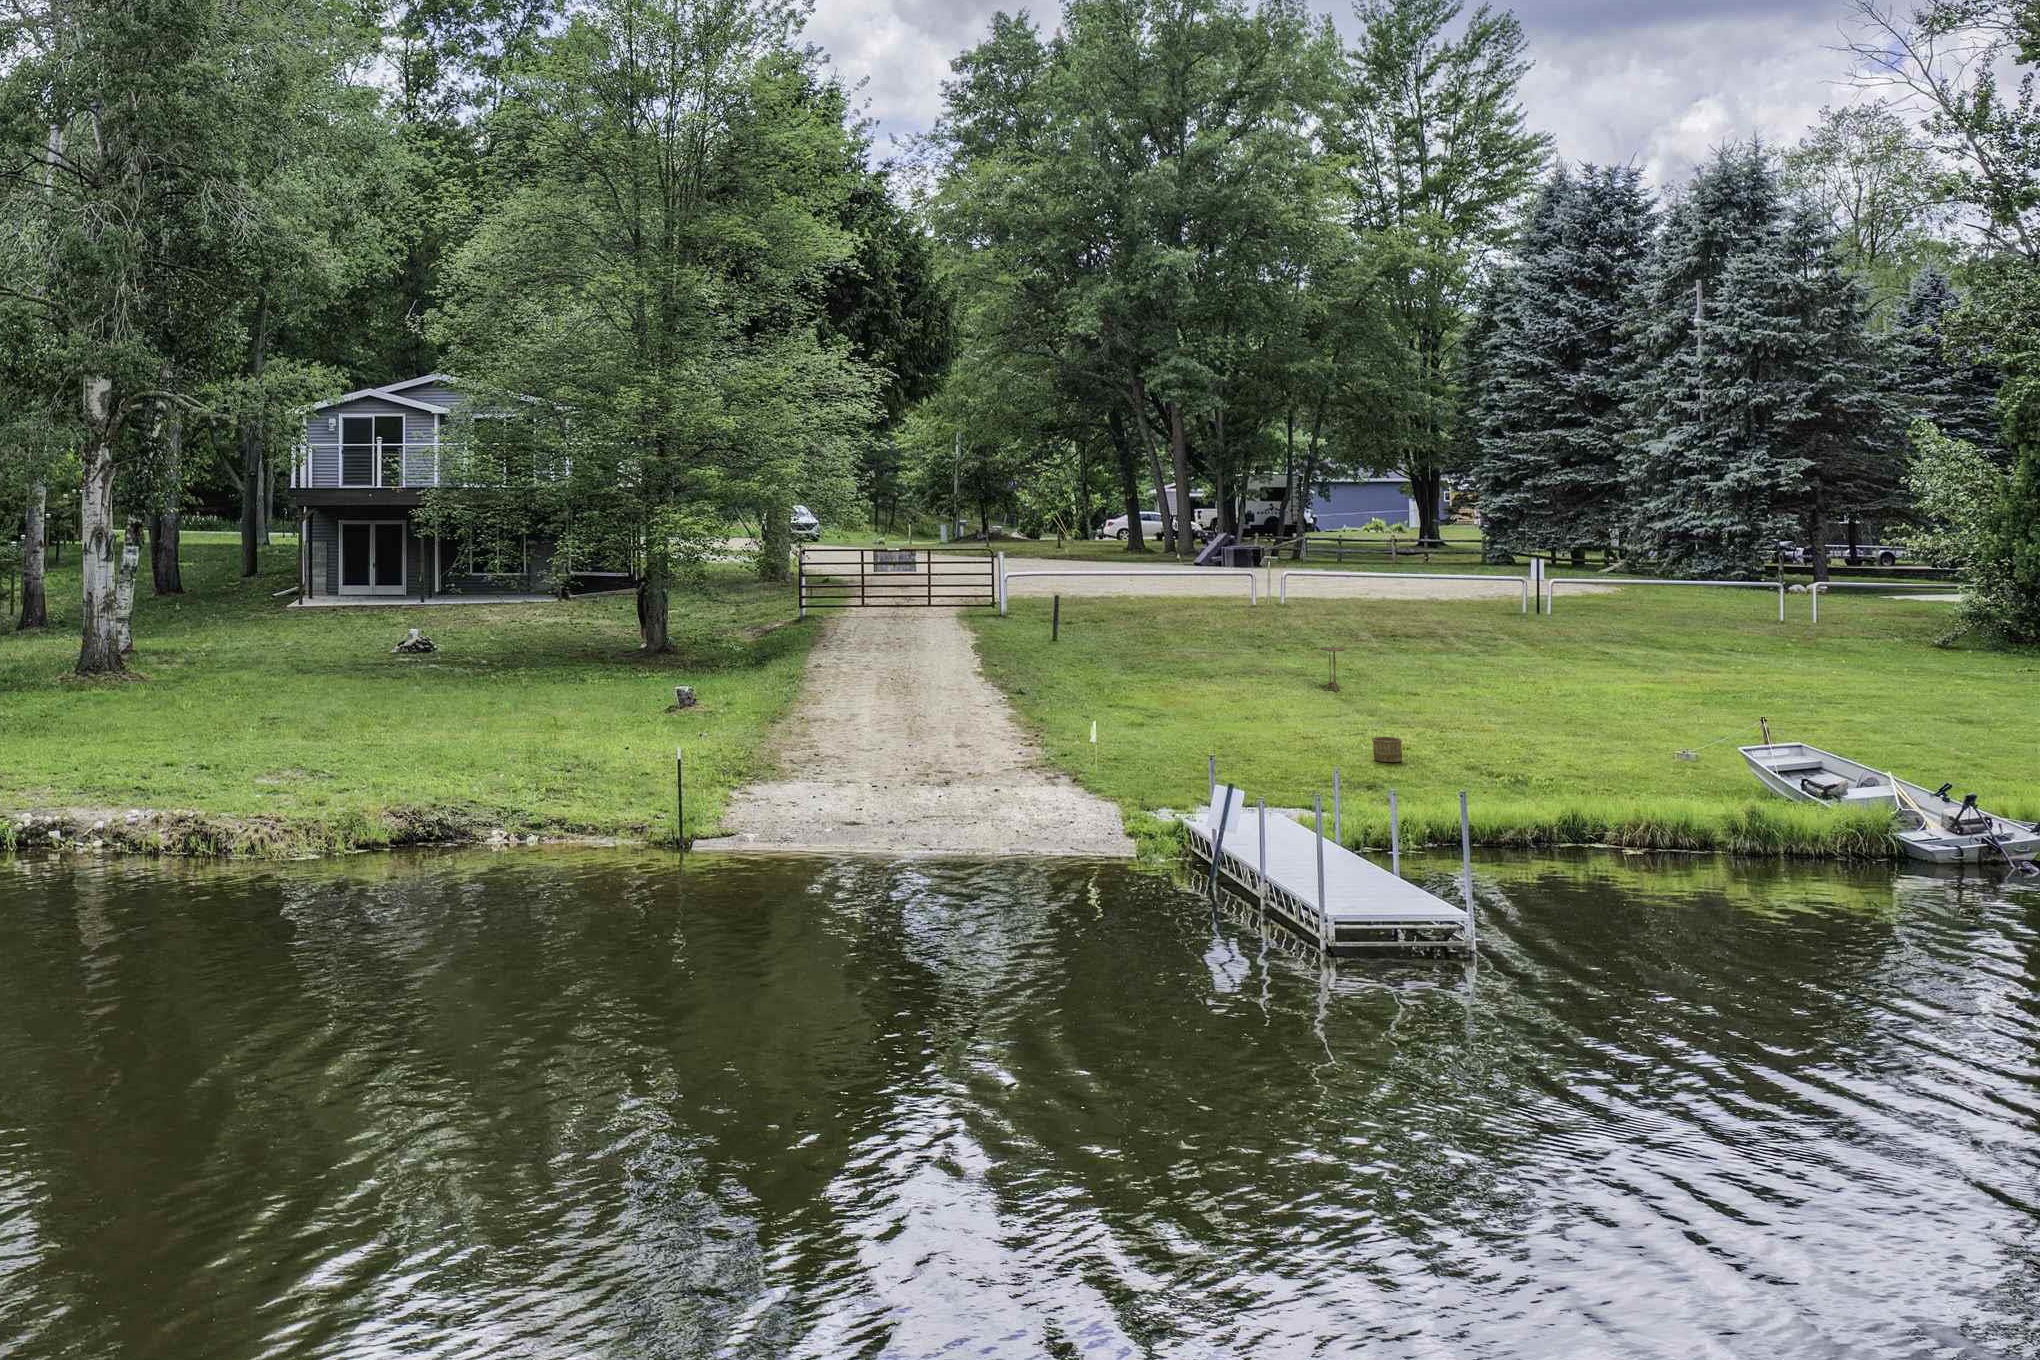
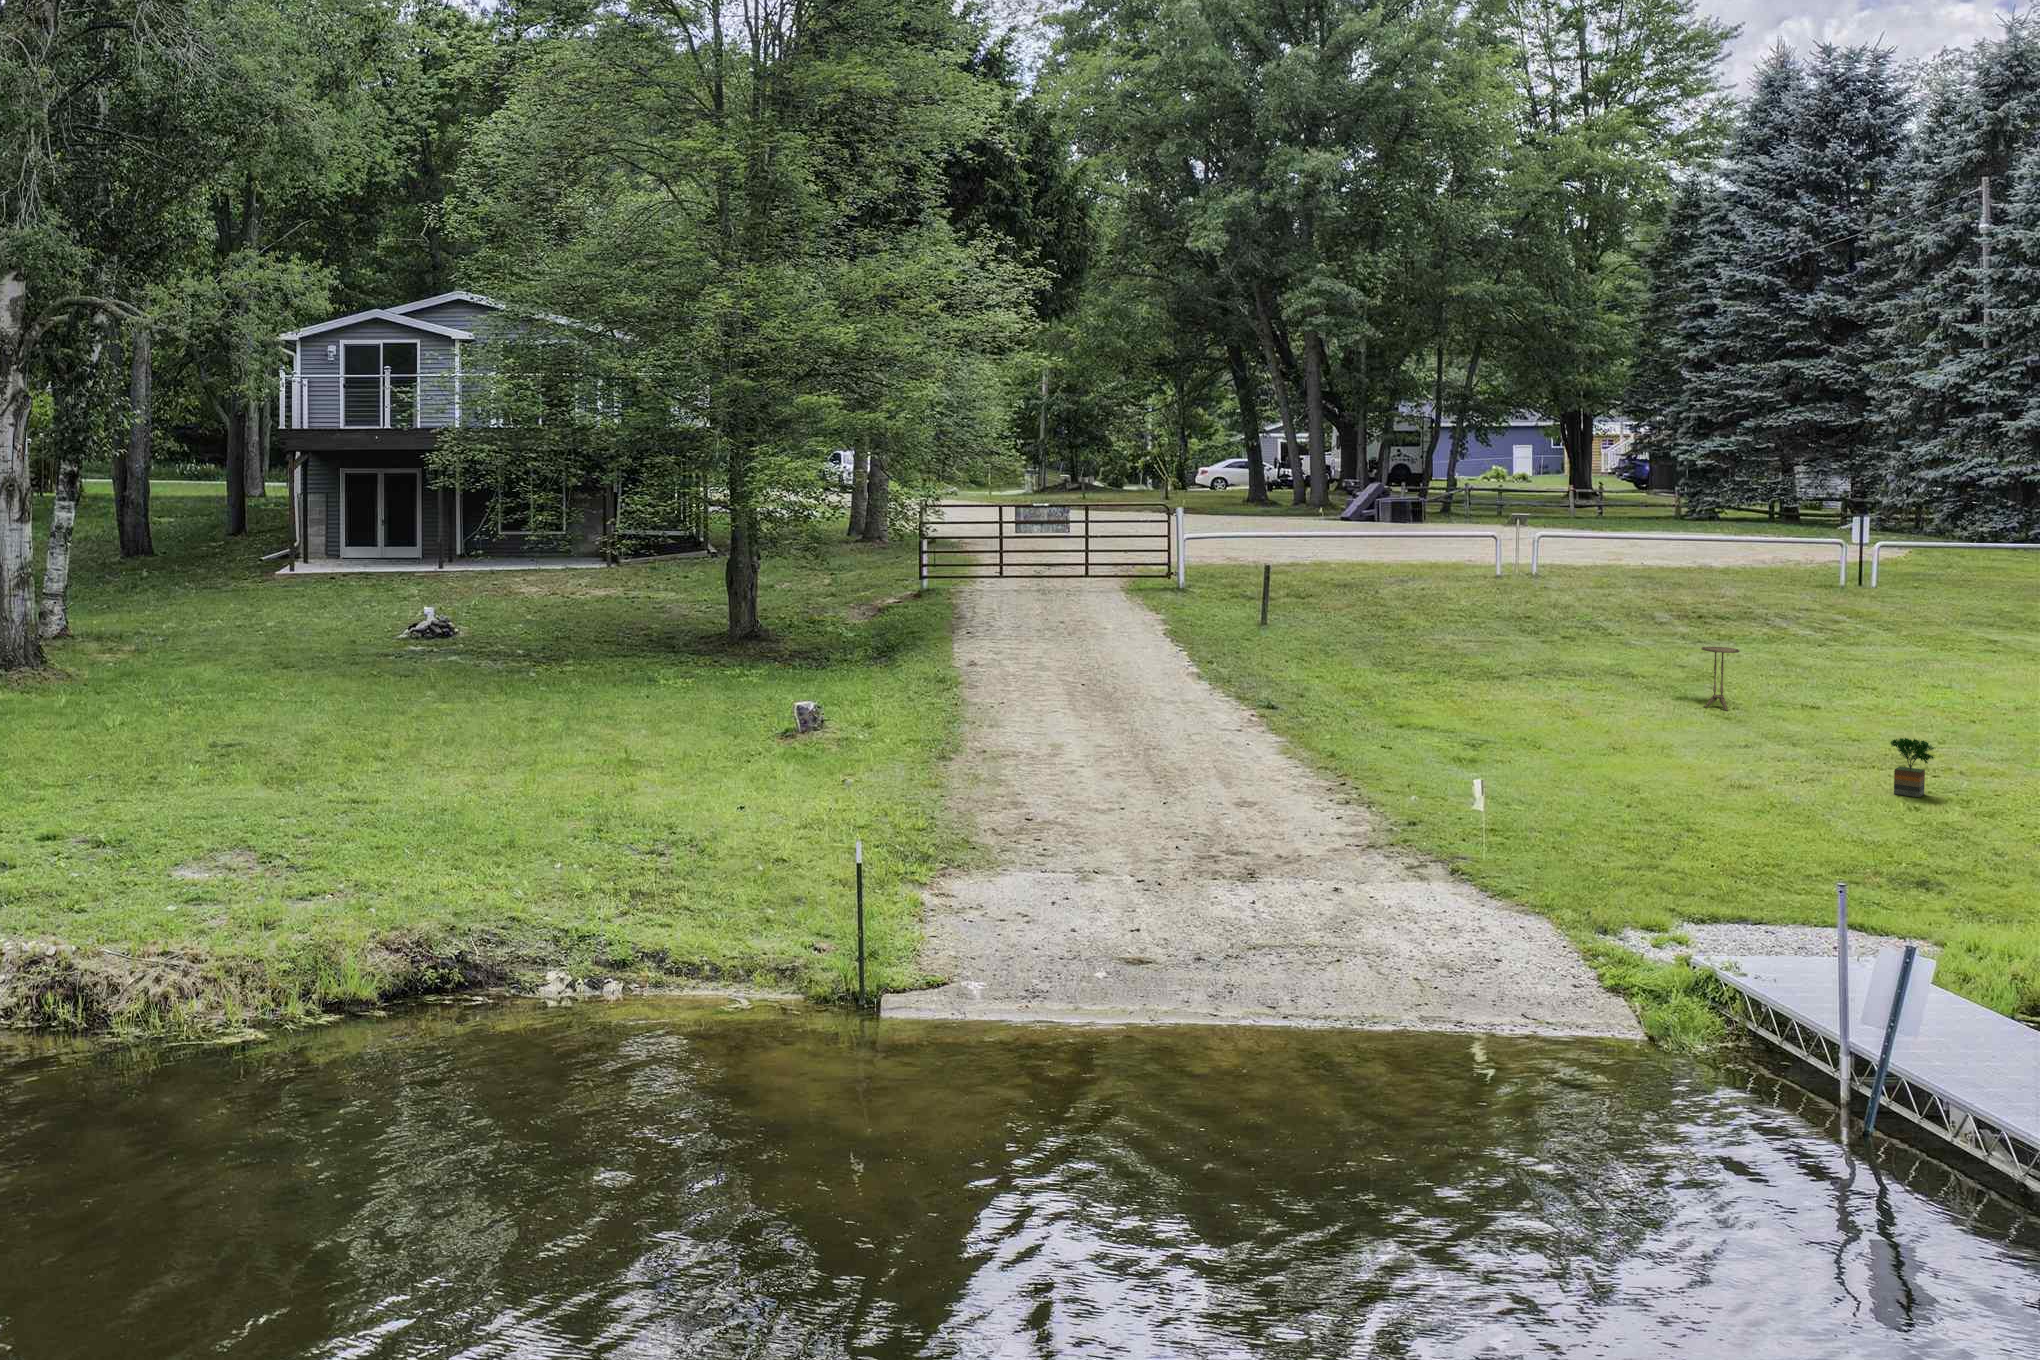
potted tree: none [1386,699,1413,738] -> present [1890,738,1935,797]
wooden bucket: present [1372,737,1402,762] -> none [1920,806,1977,848]

